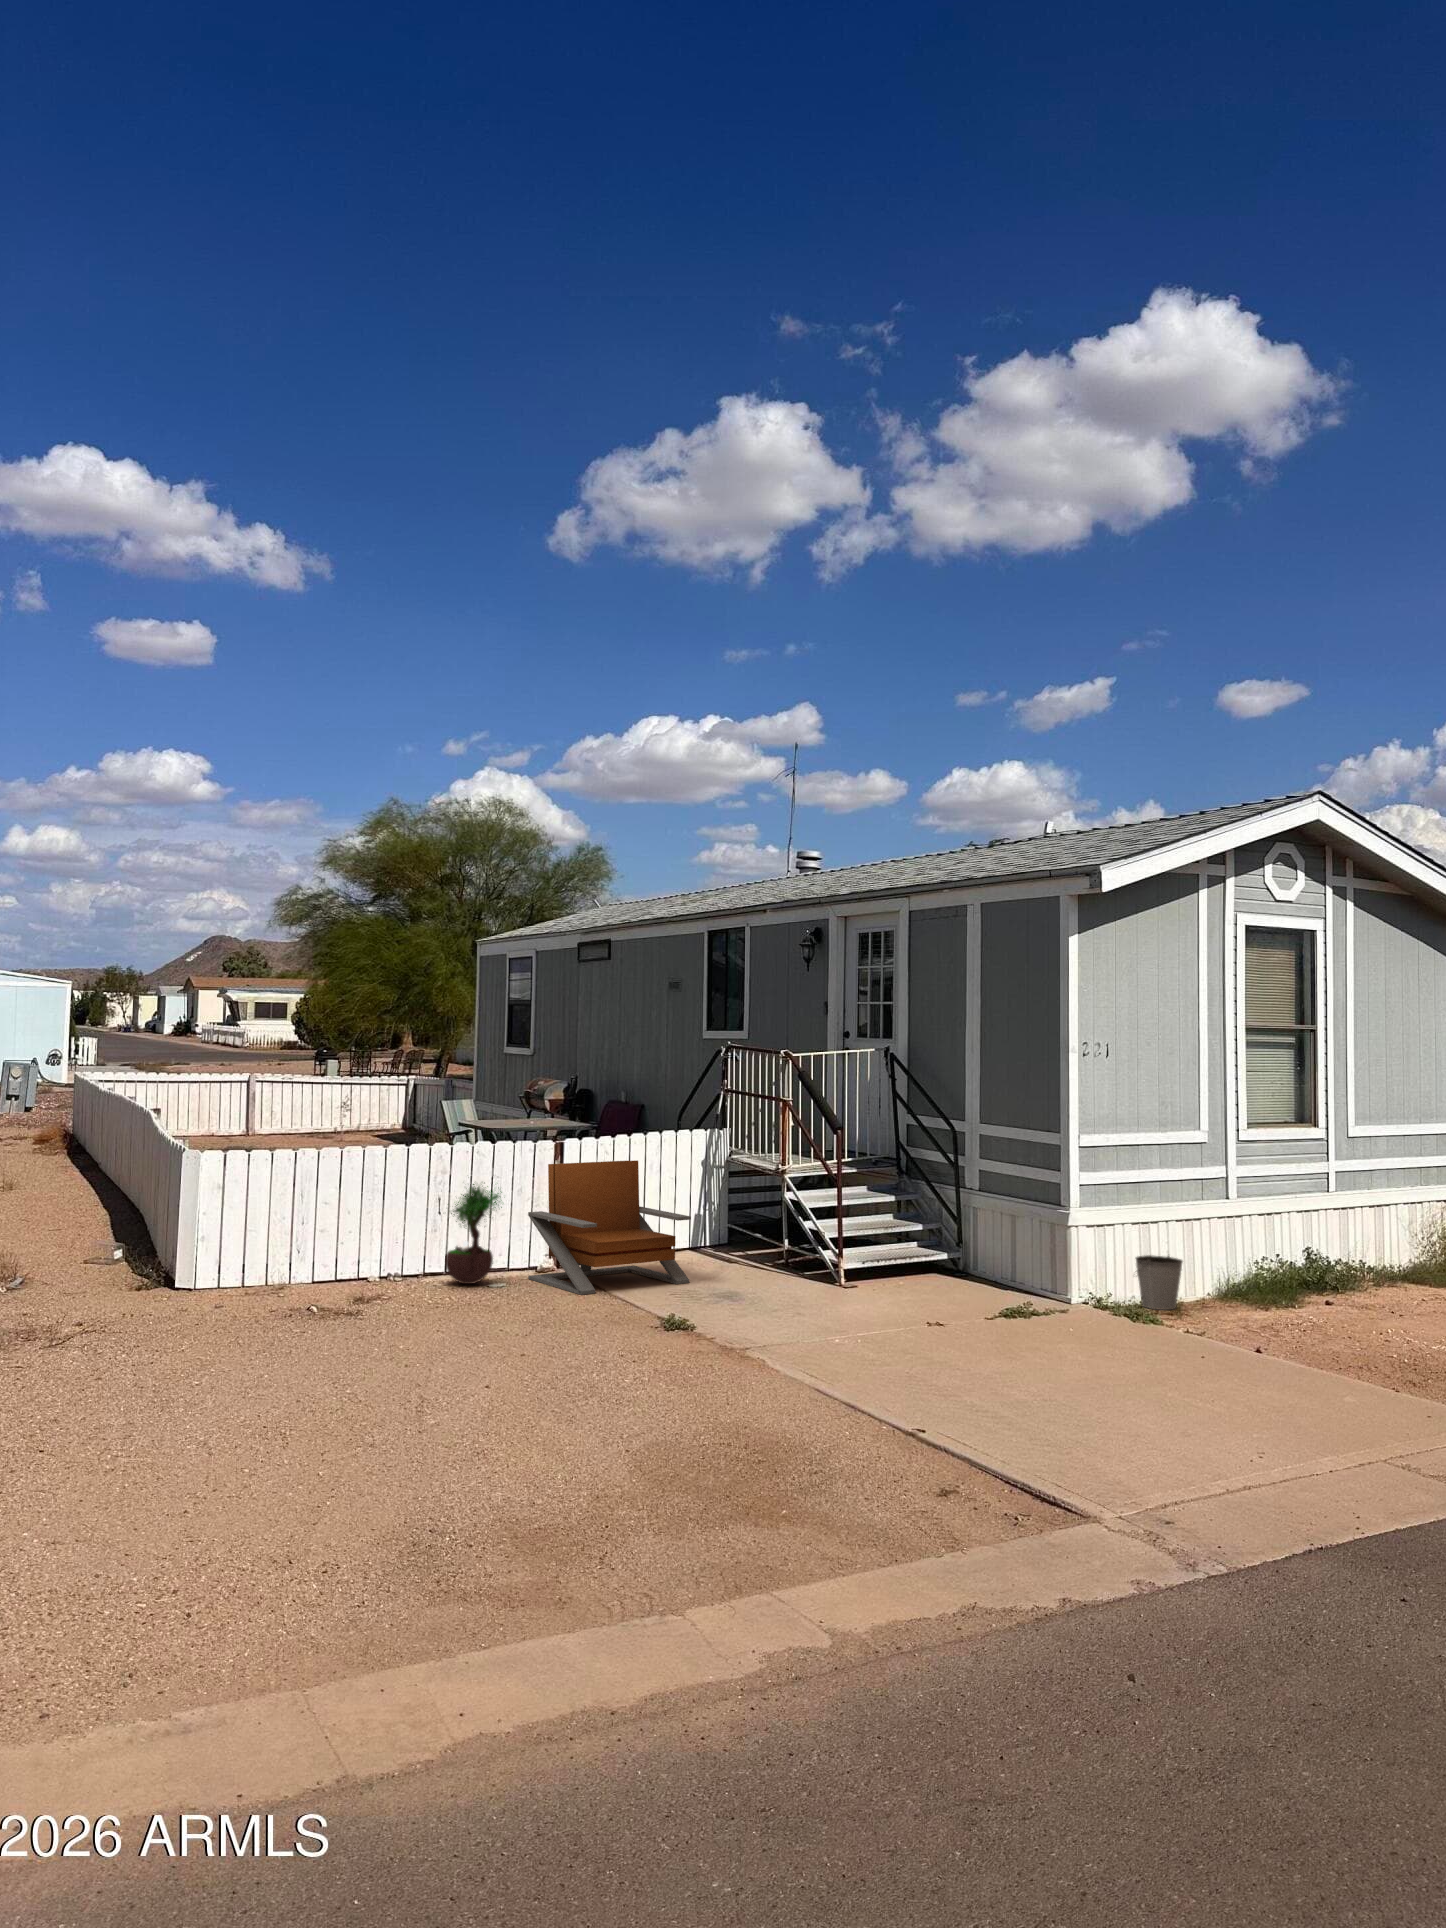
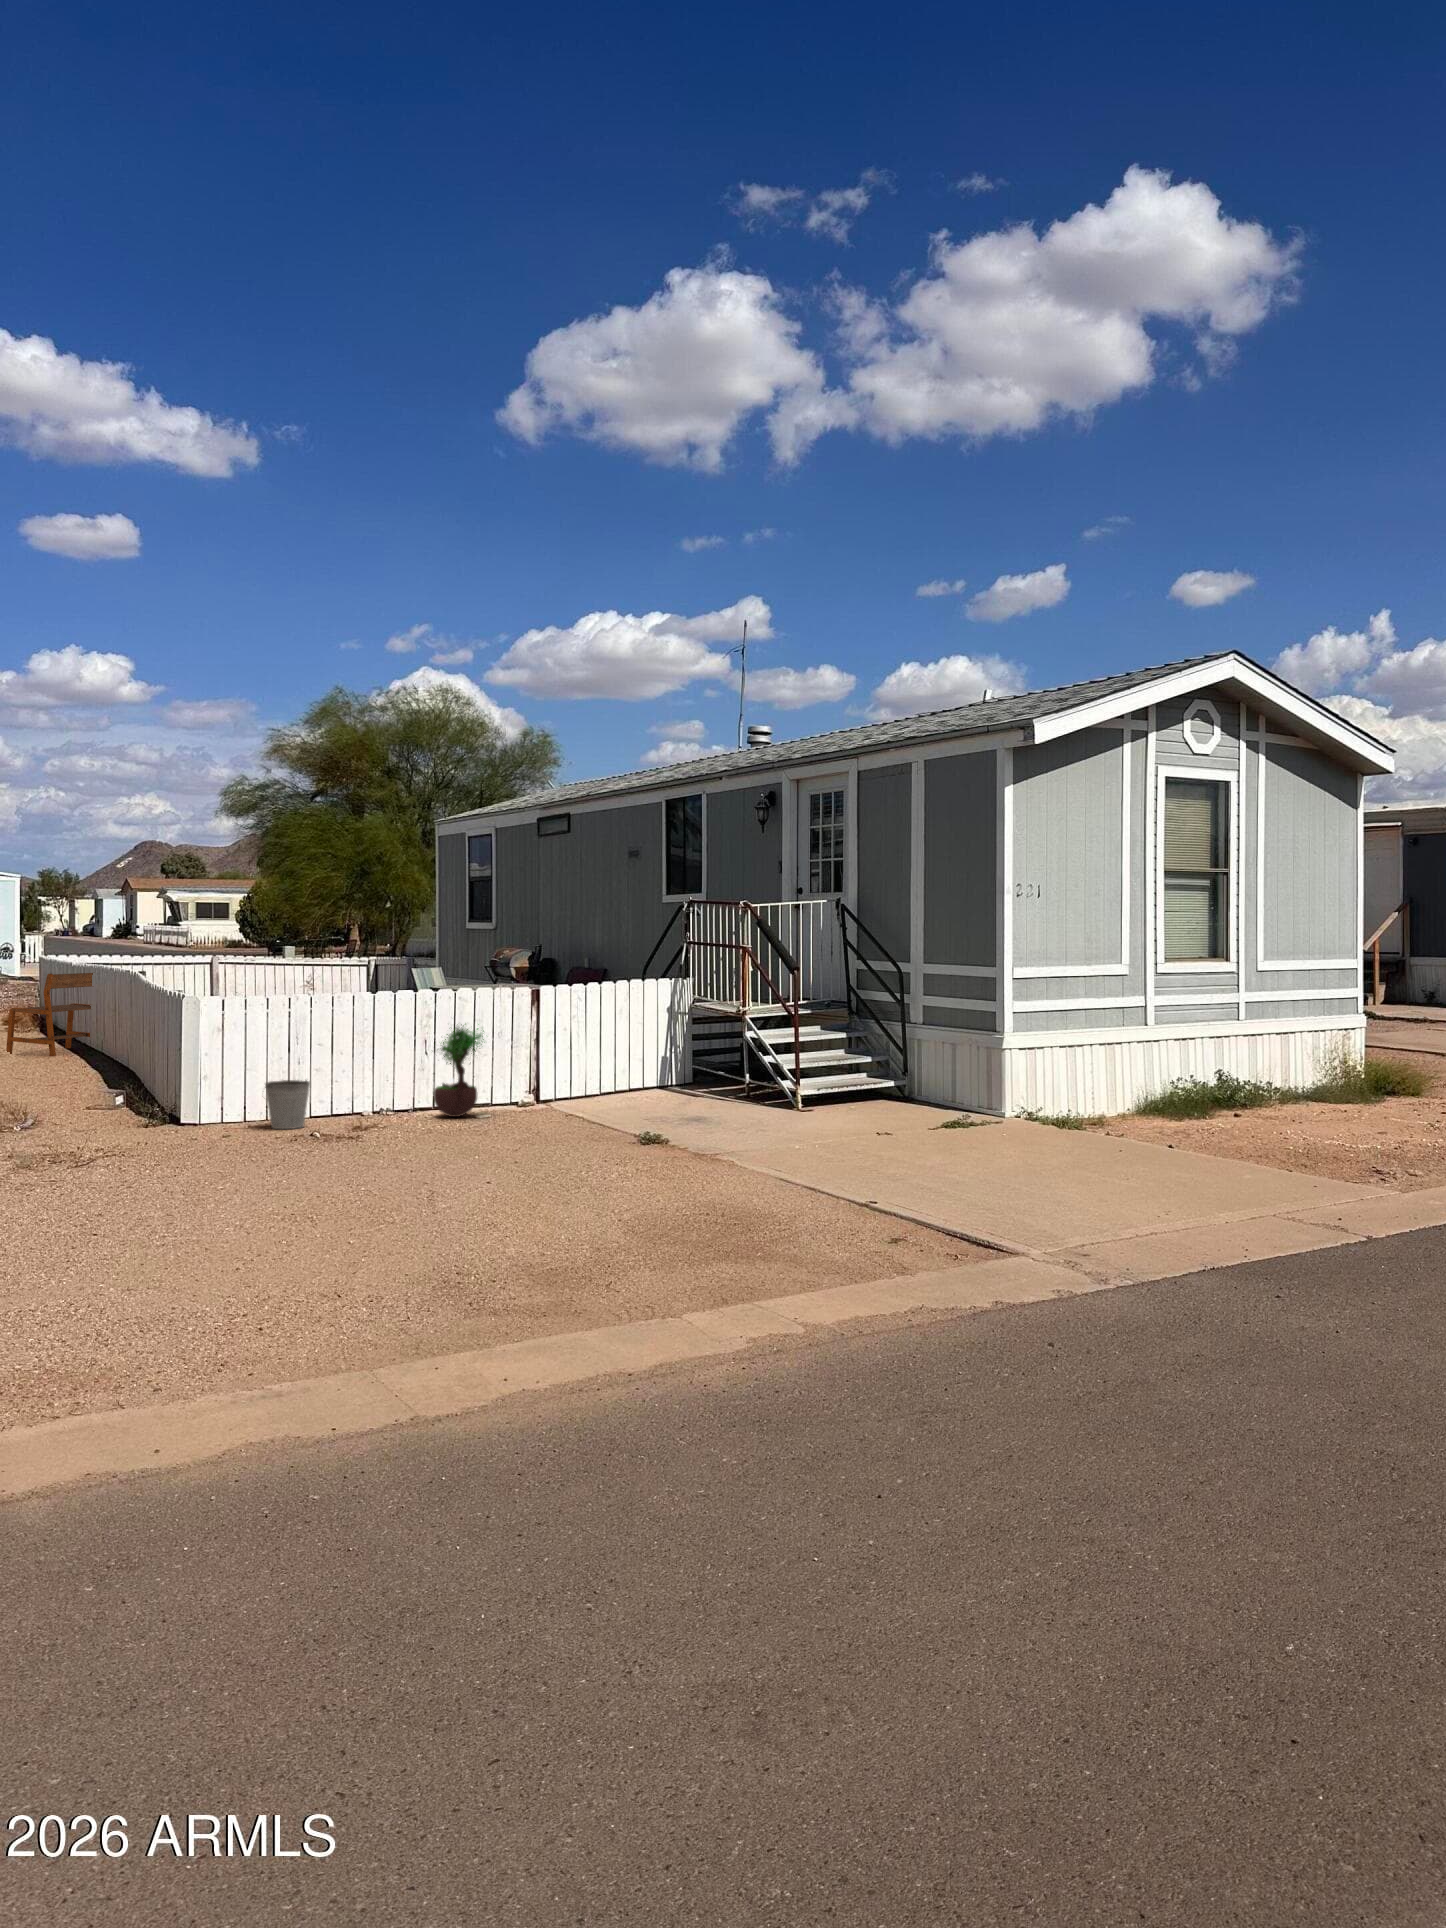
bench: none [20,1098,127,1187] -> present [6,973,93,1056]
lounge chair: present [528,1160,691,1295] -> none [508,1004,659,1122]
bucket: present [1136,1255,1183,1310] -> present [265,1080,310,1129]

